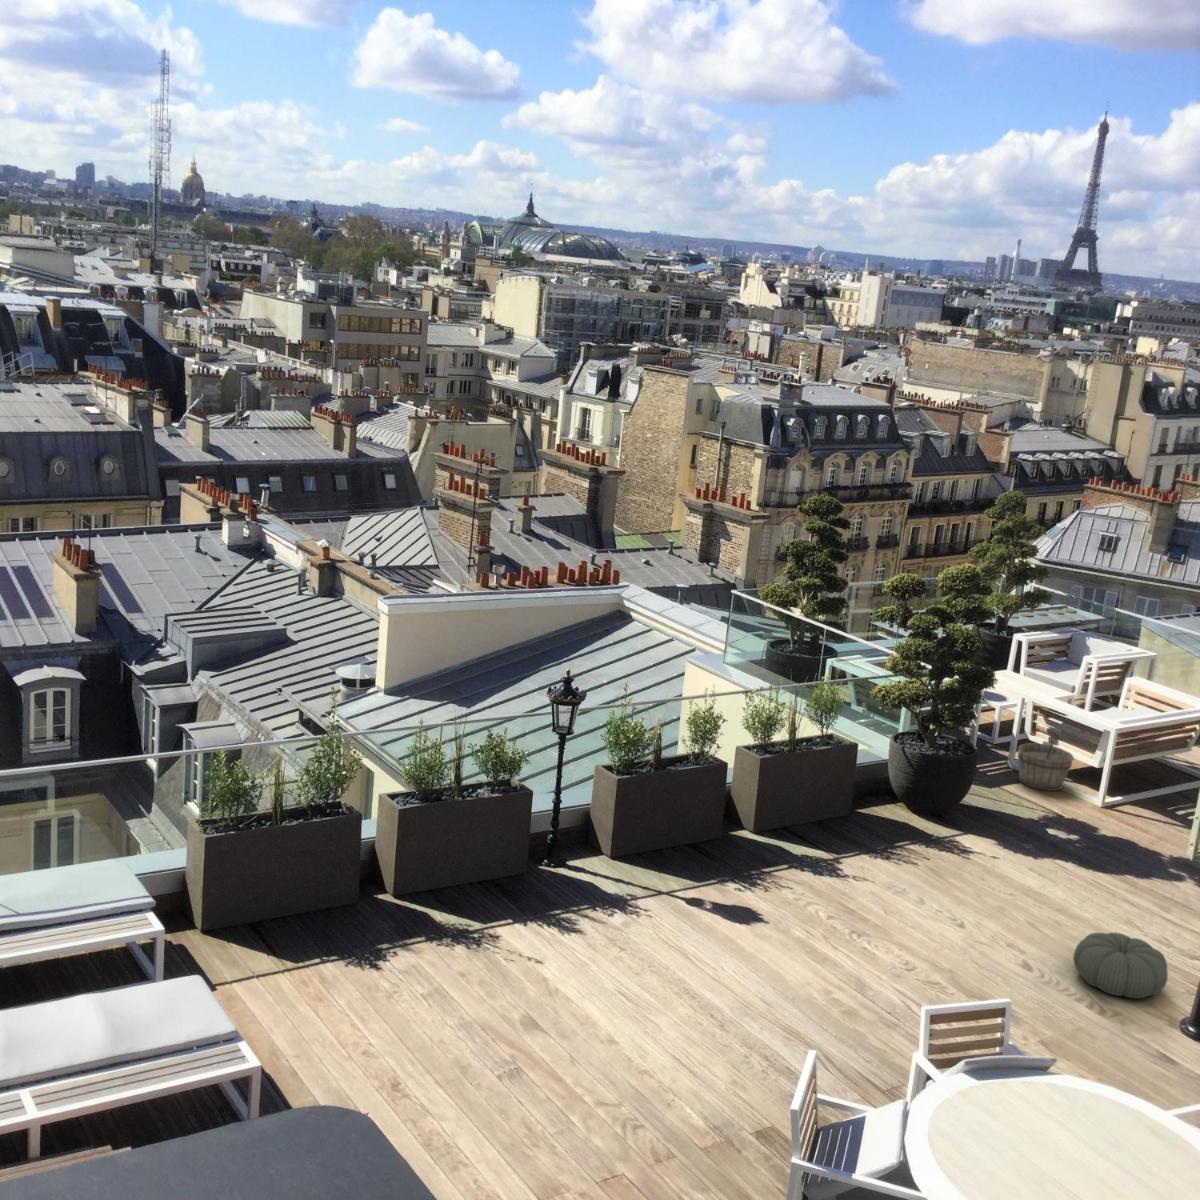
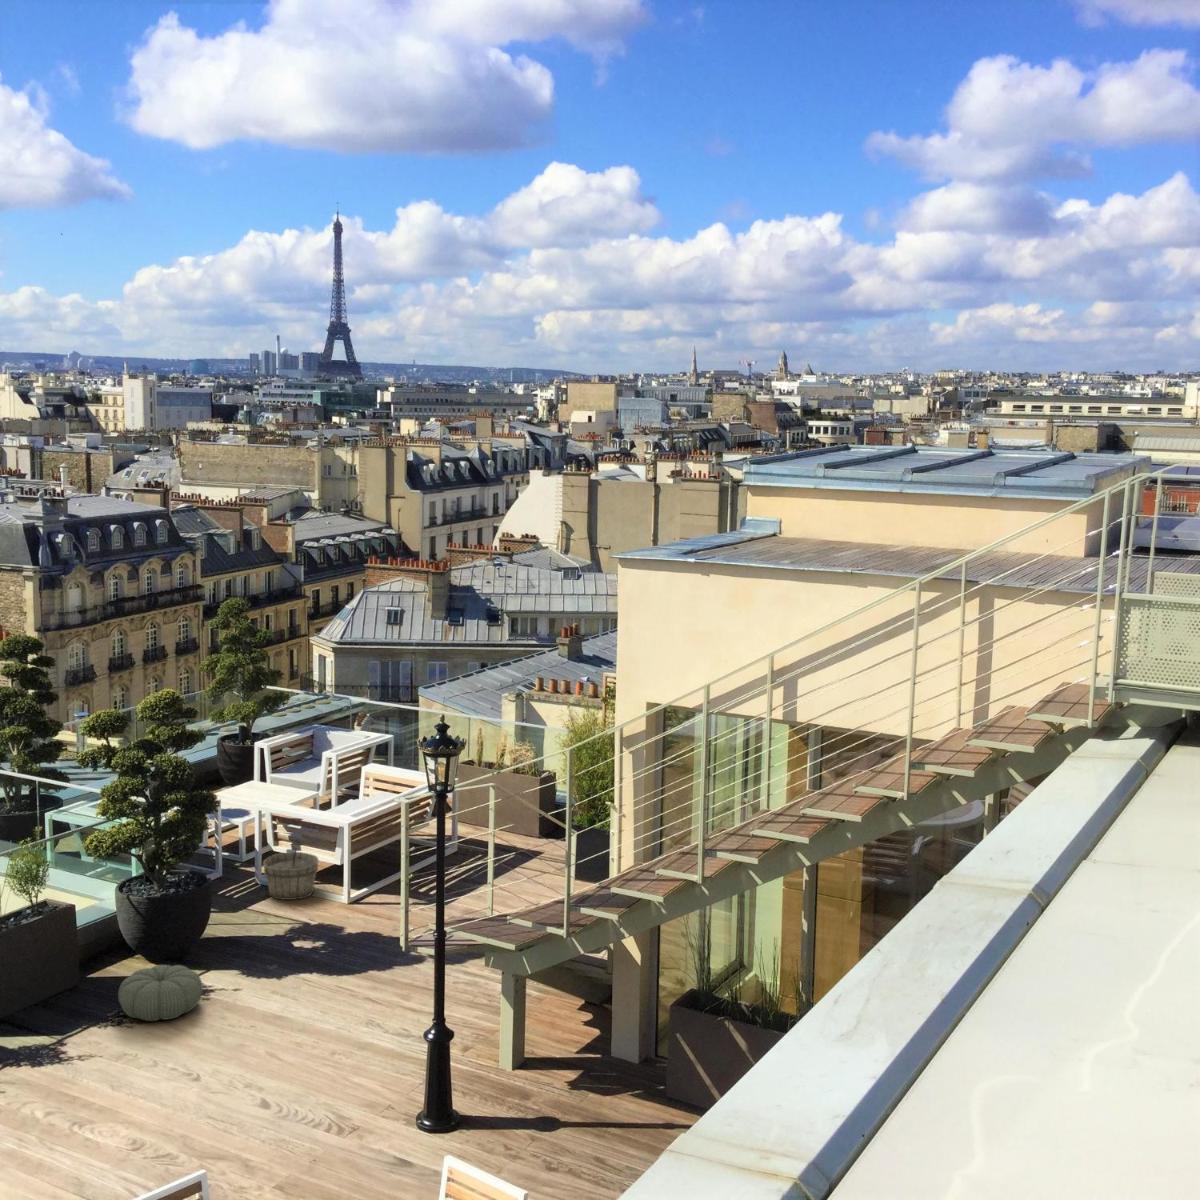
pouf: present [1073,932,1168,999] -> present [118,965,202,1021]

